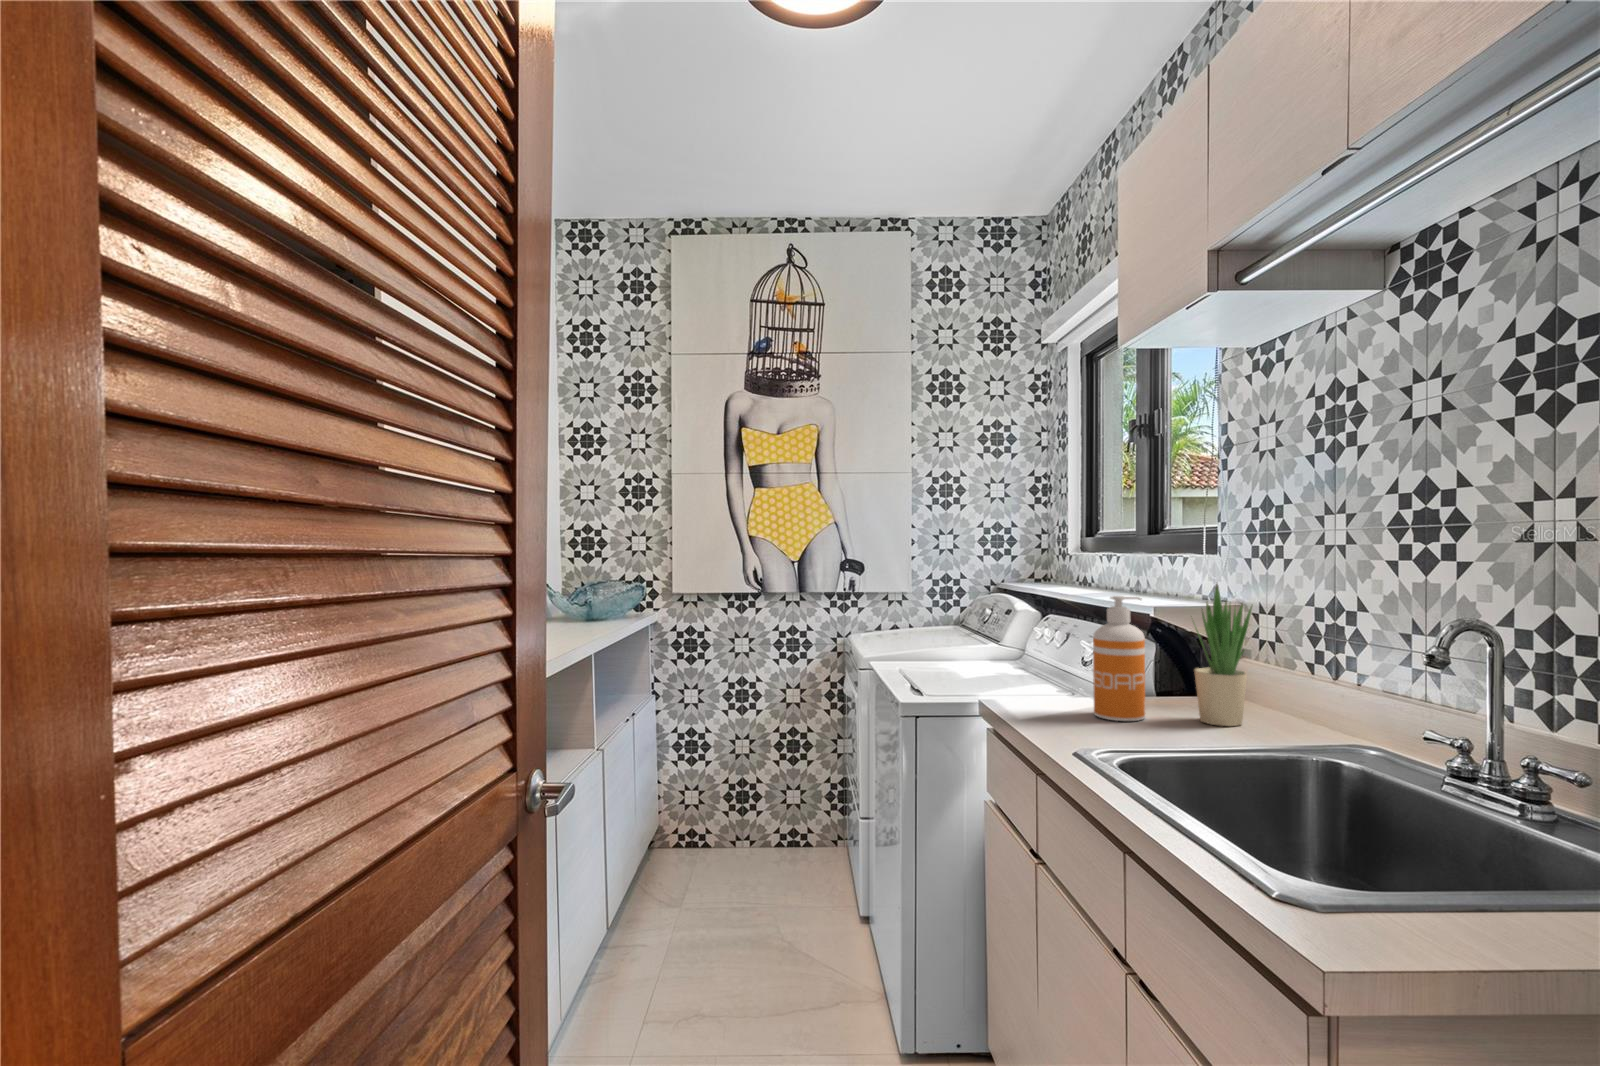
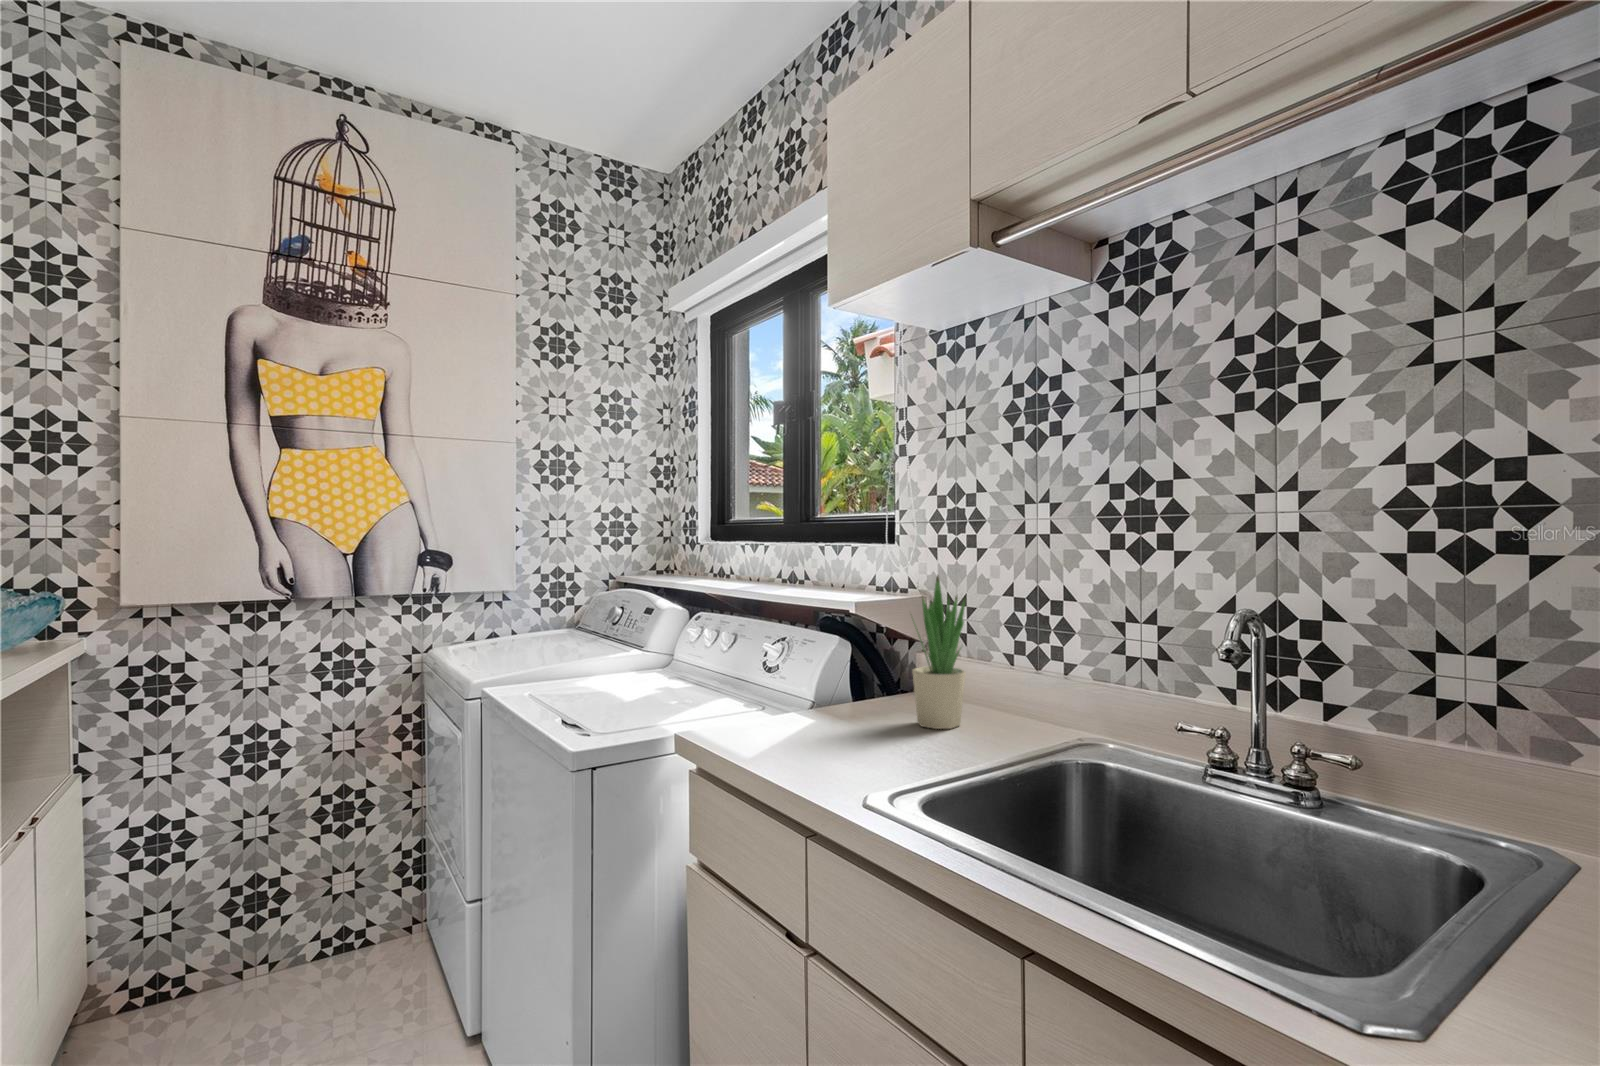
soap dispenser: present [1093,596,1146,721] -> none [812,592,867,736]

